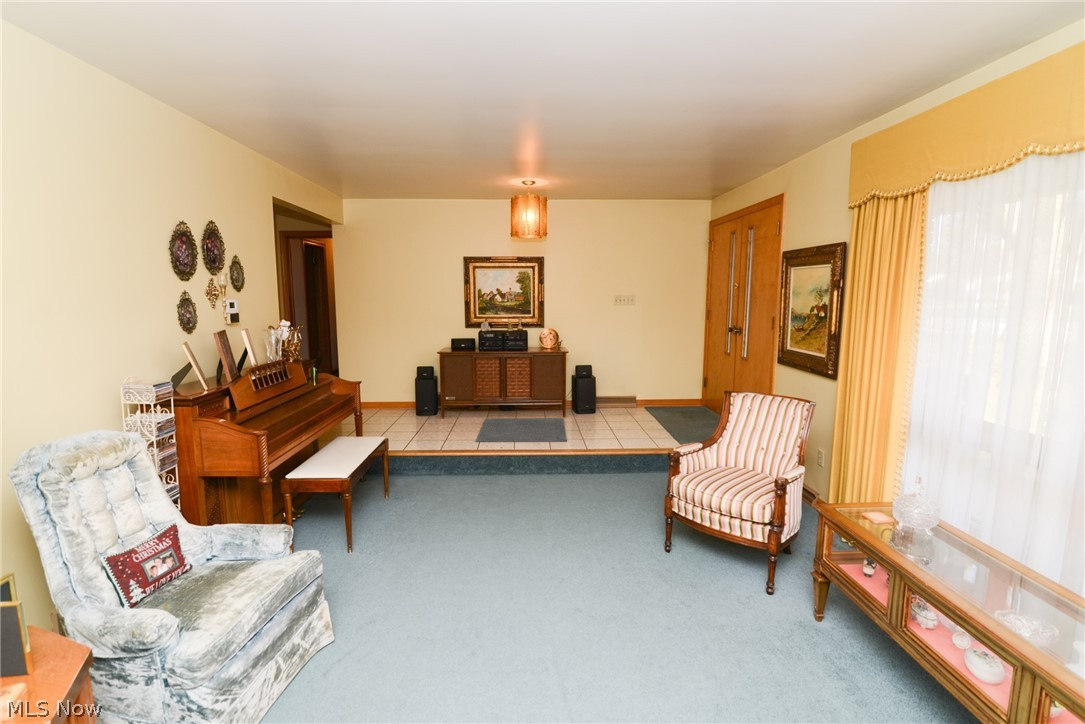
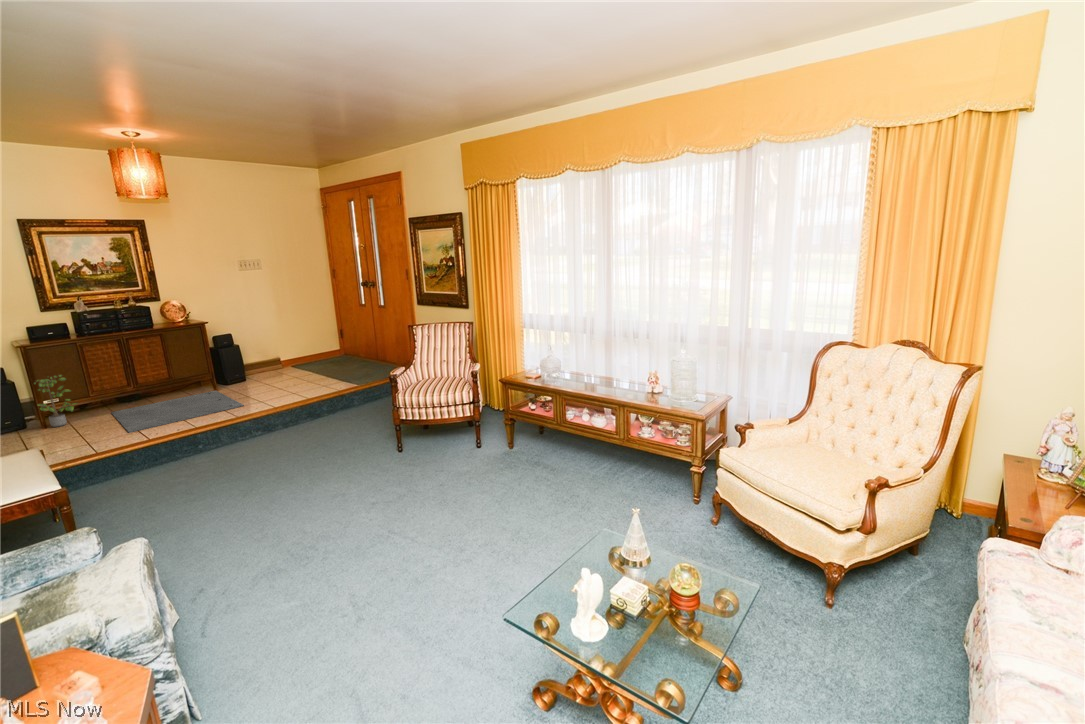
potted plant: none [442,380,468,422] -> present [34,375,77,427]

